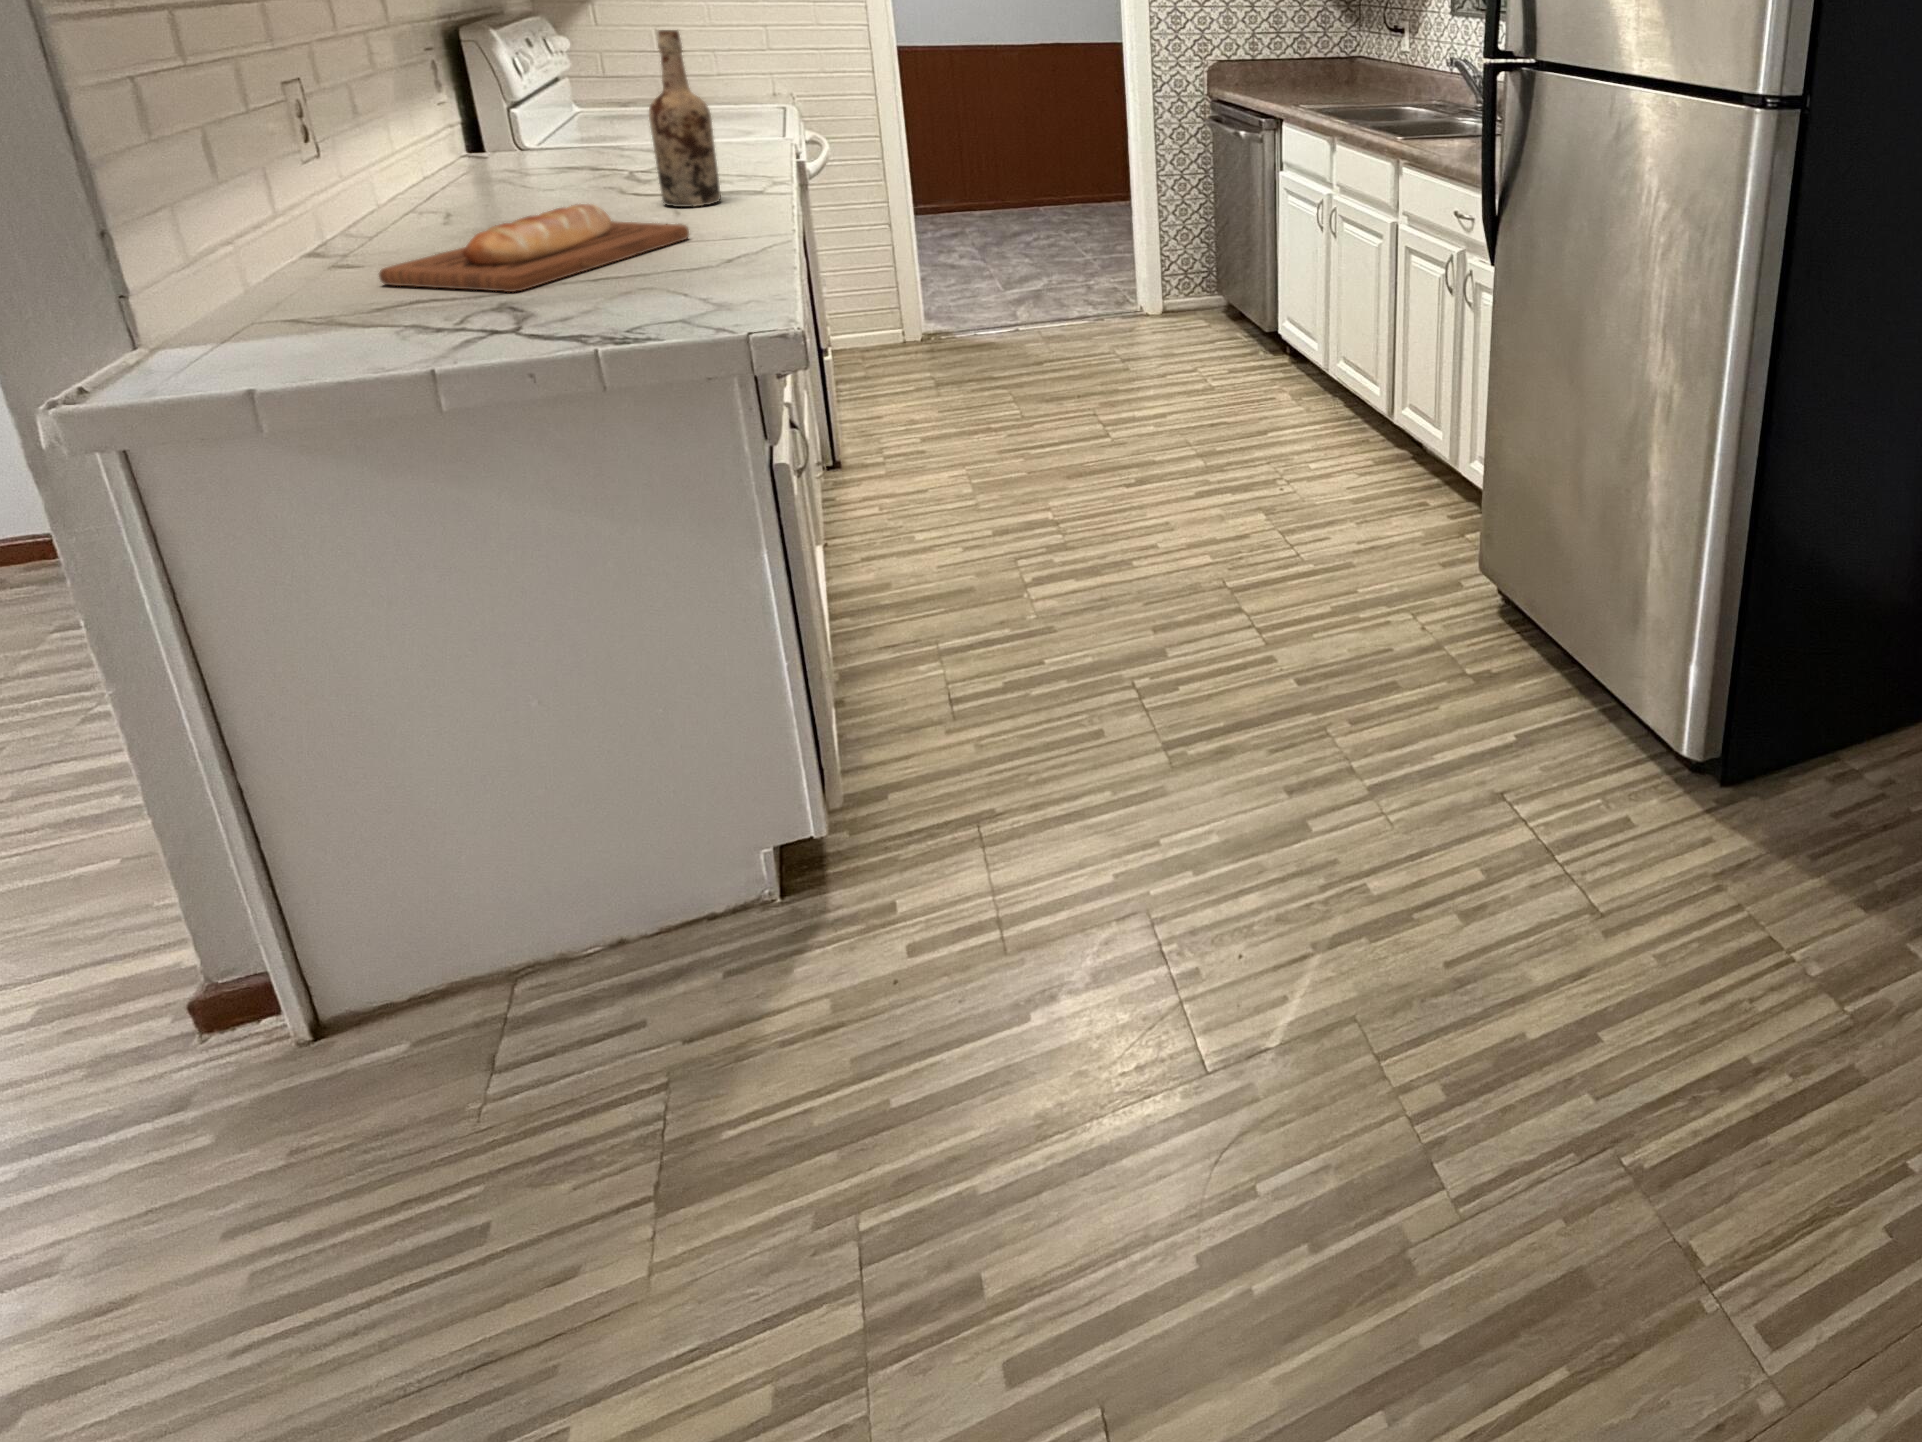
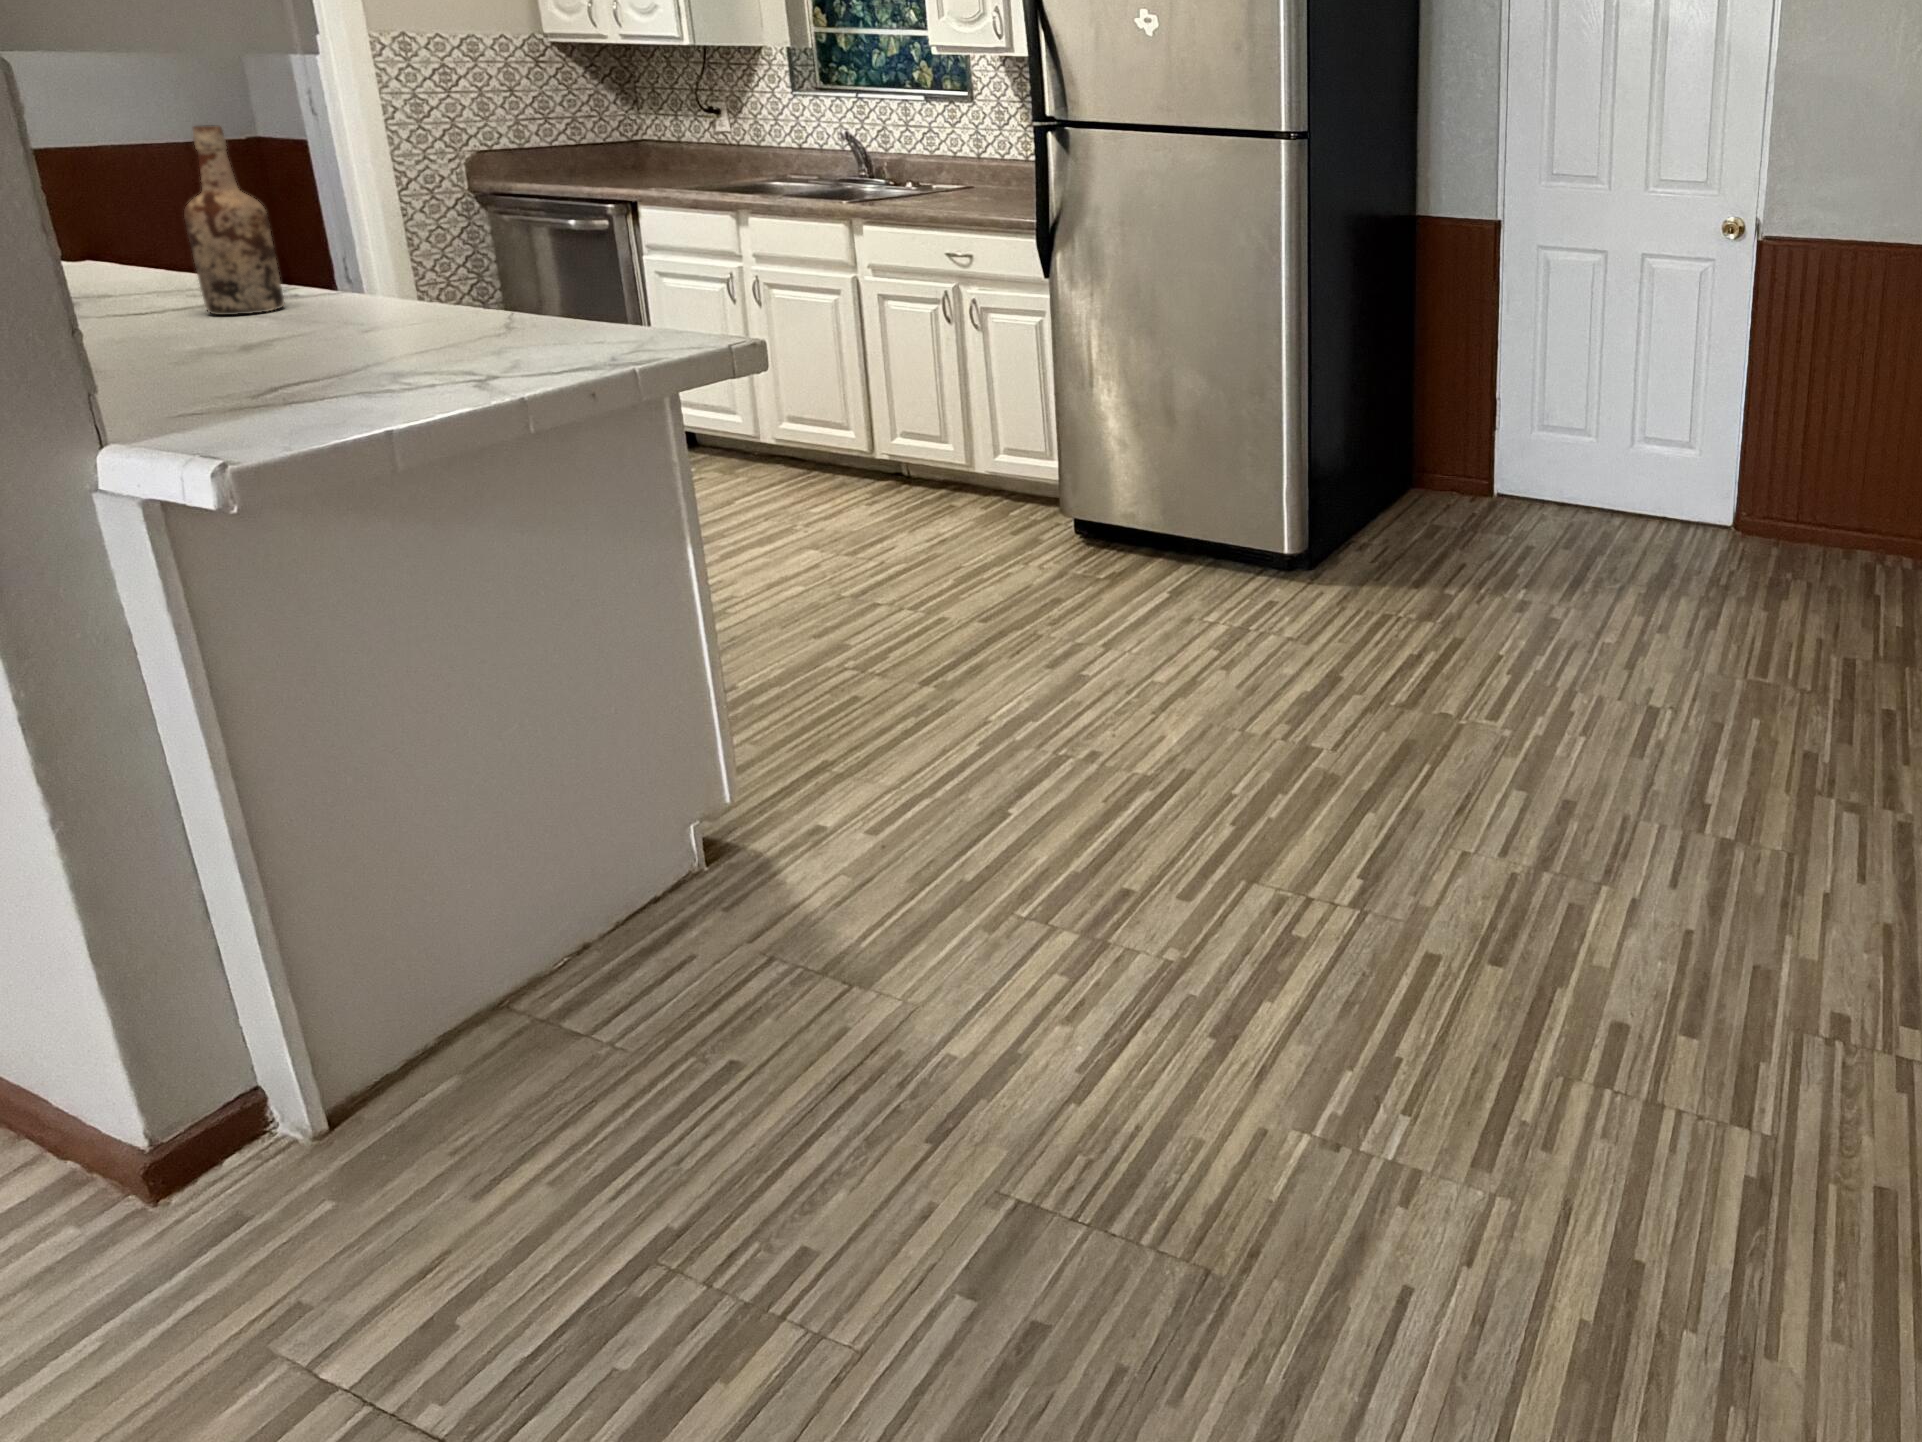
bread loaf: present [379,204,689,292] -> none [165,301,389,388]

